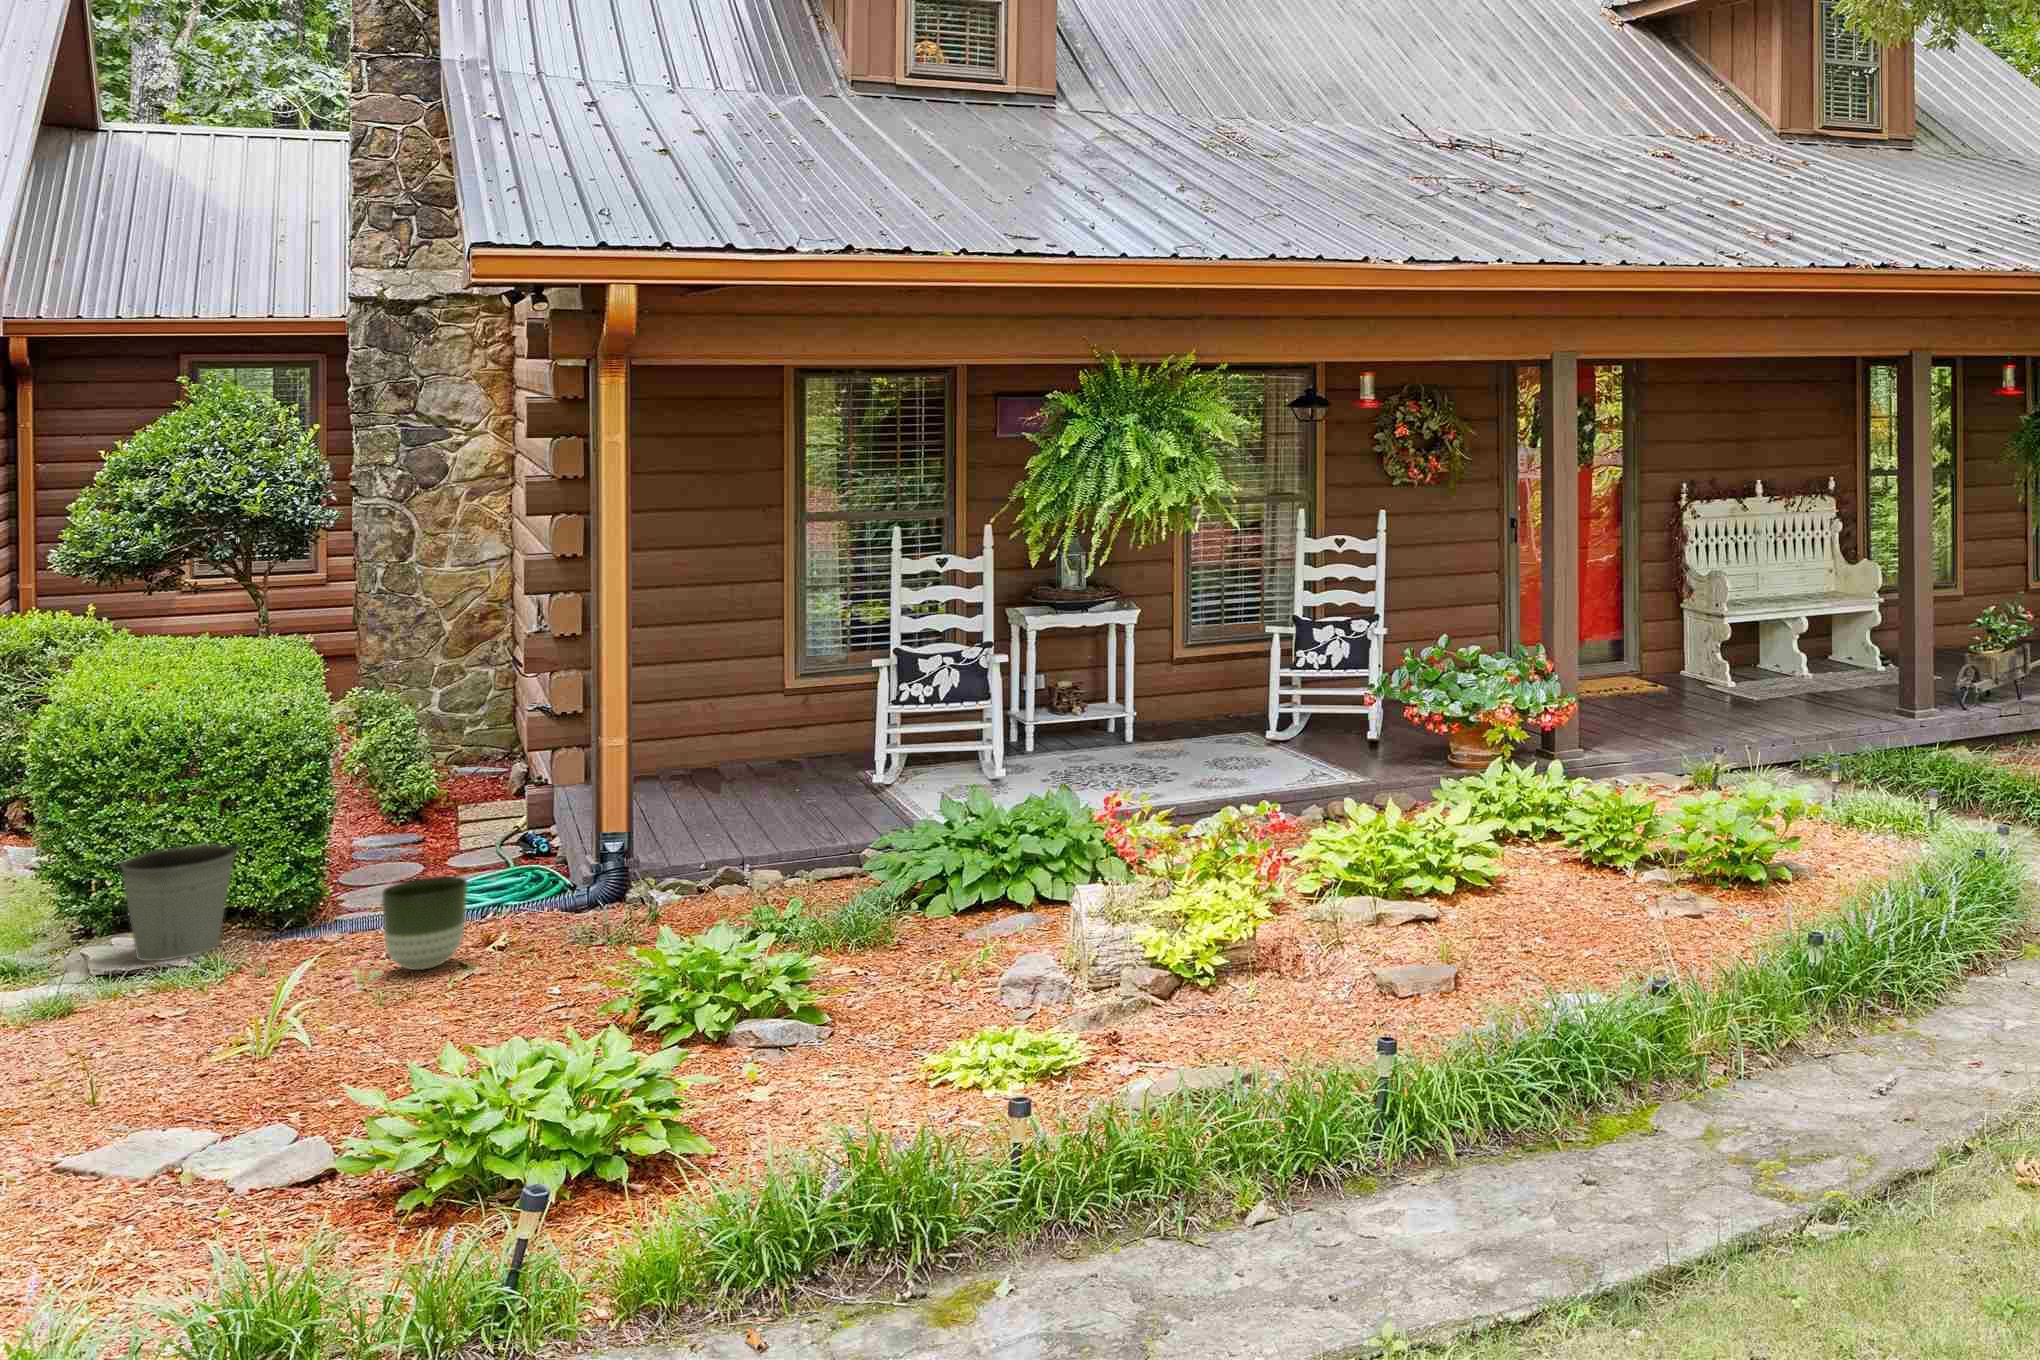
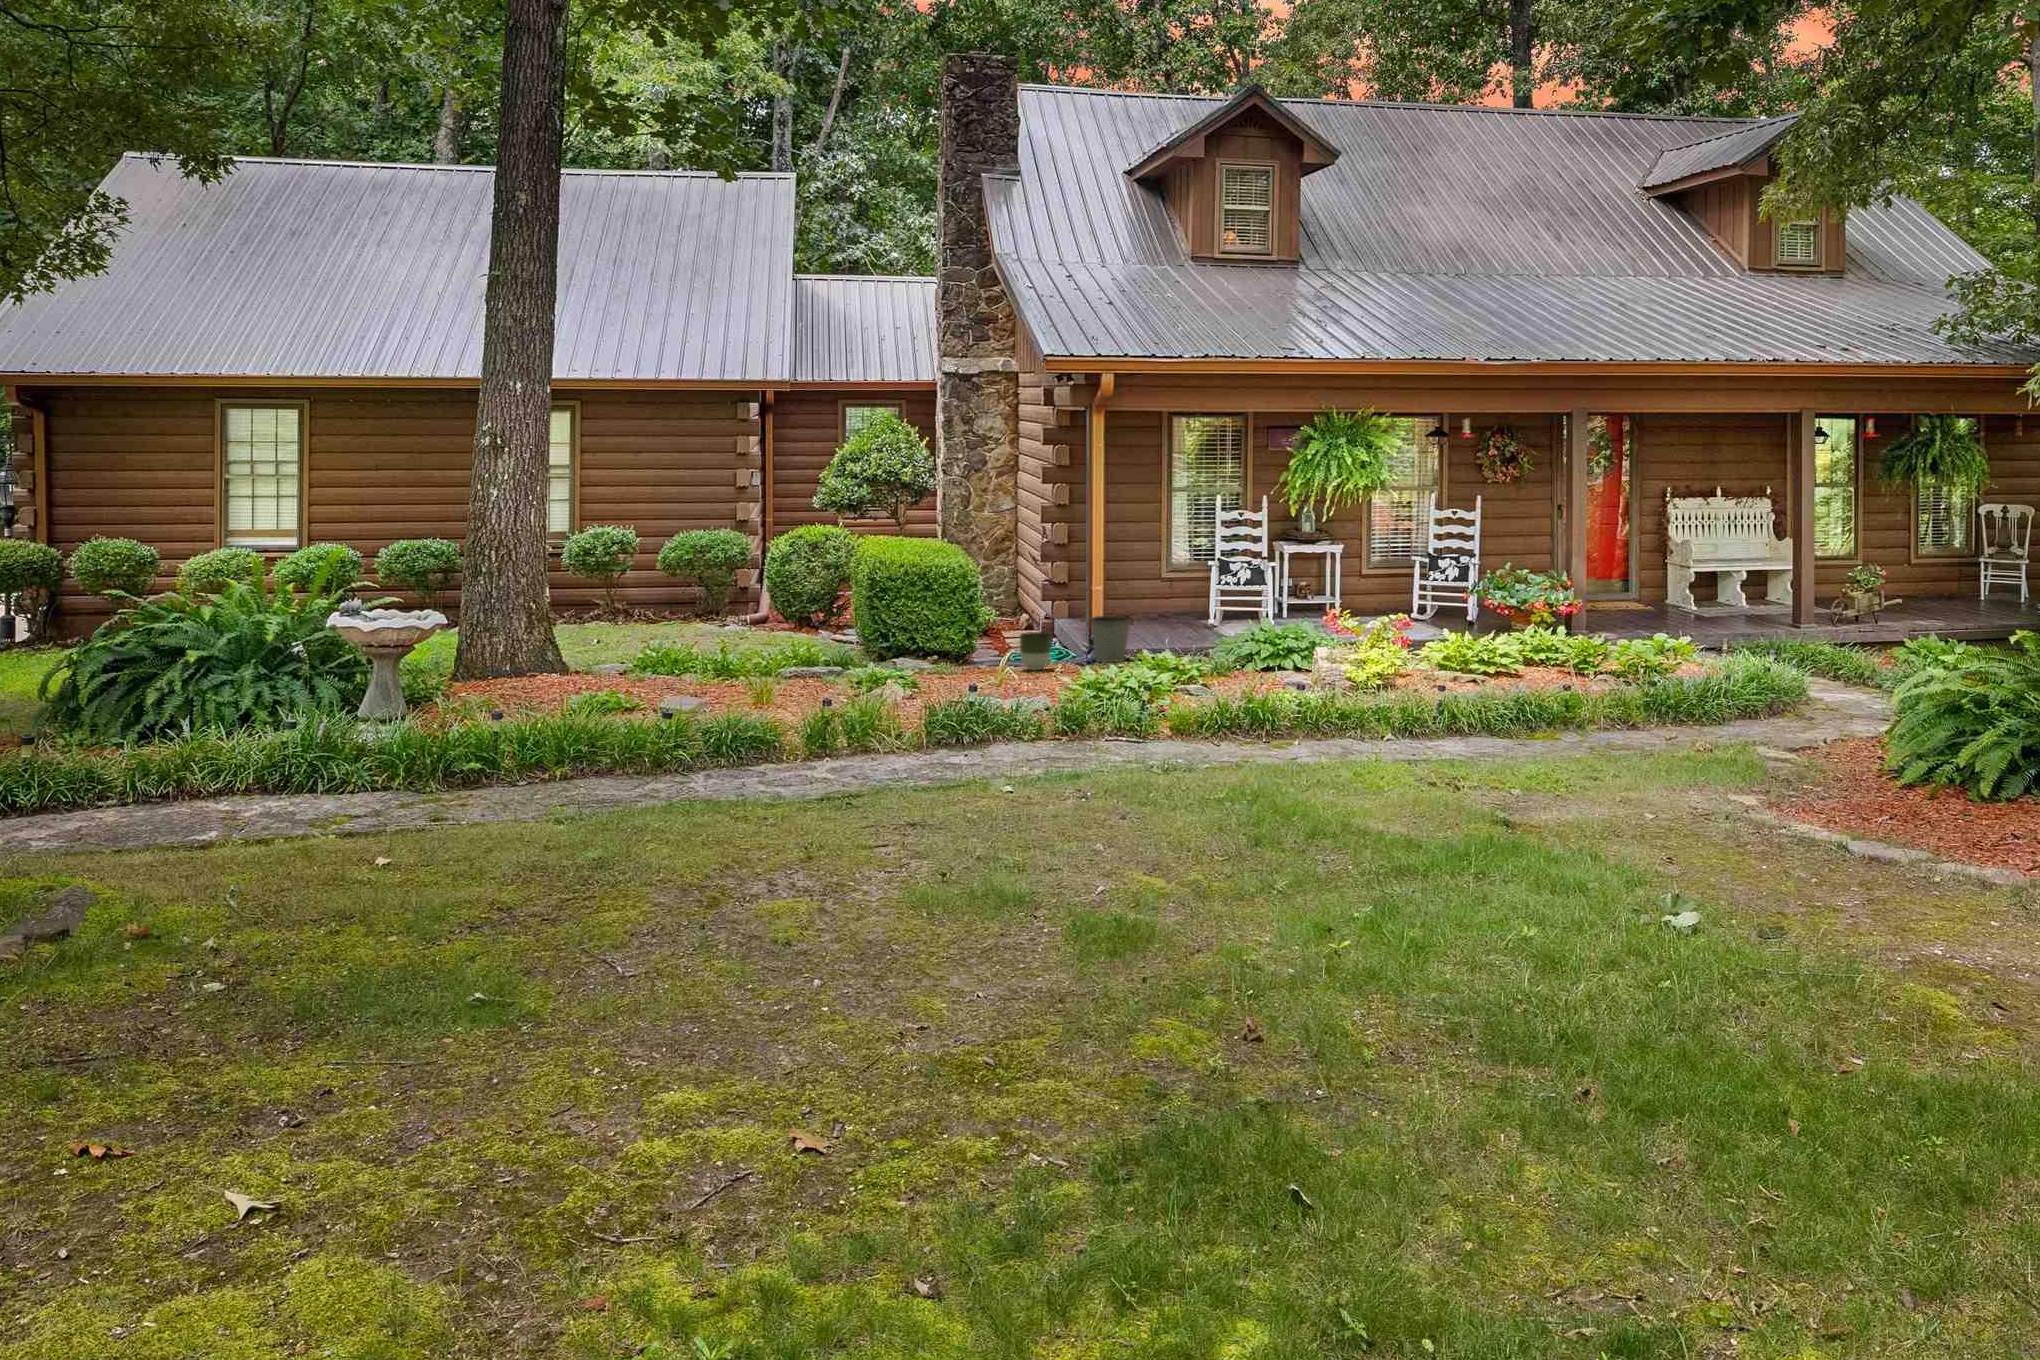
bucket: present [119,845,236,961] -> present [1090,616,1131,662]

